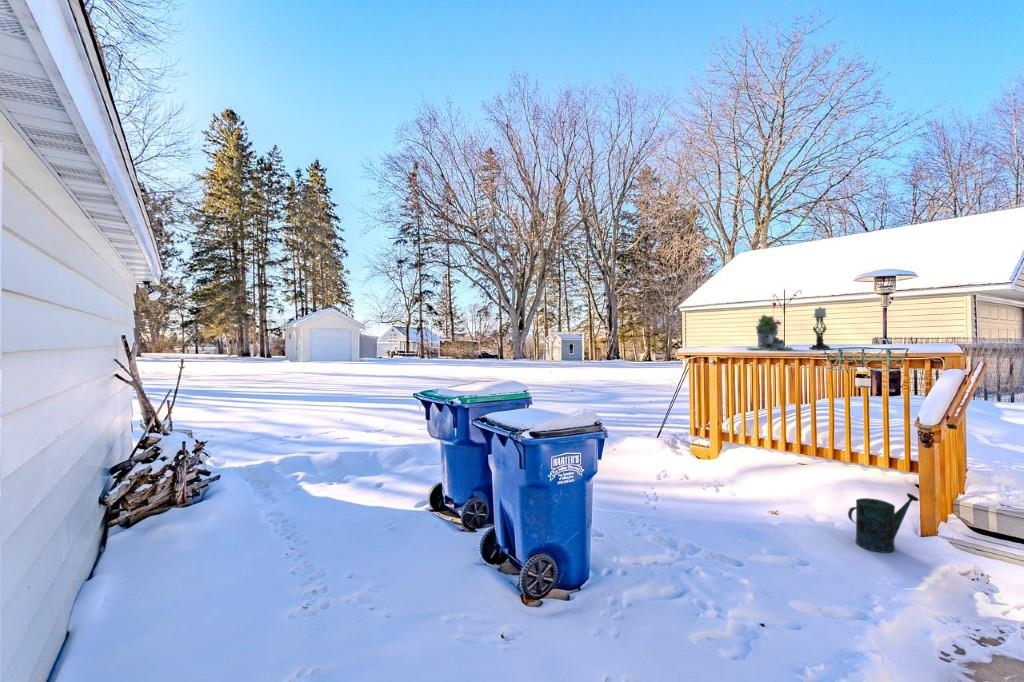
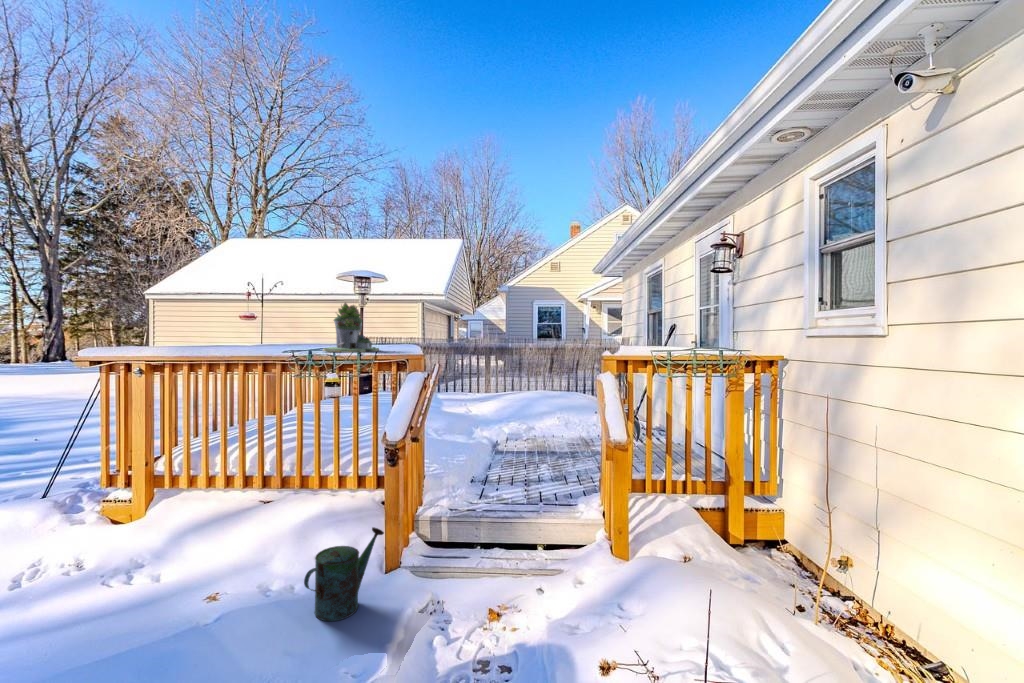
candle holder: present [809,307,830,350] -> none [274,297,299,352]
succulent planter: present [747,315,792,350] -> present [323,303,379,352]

